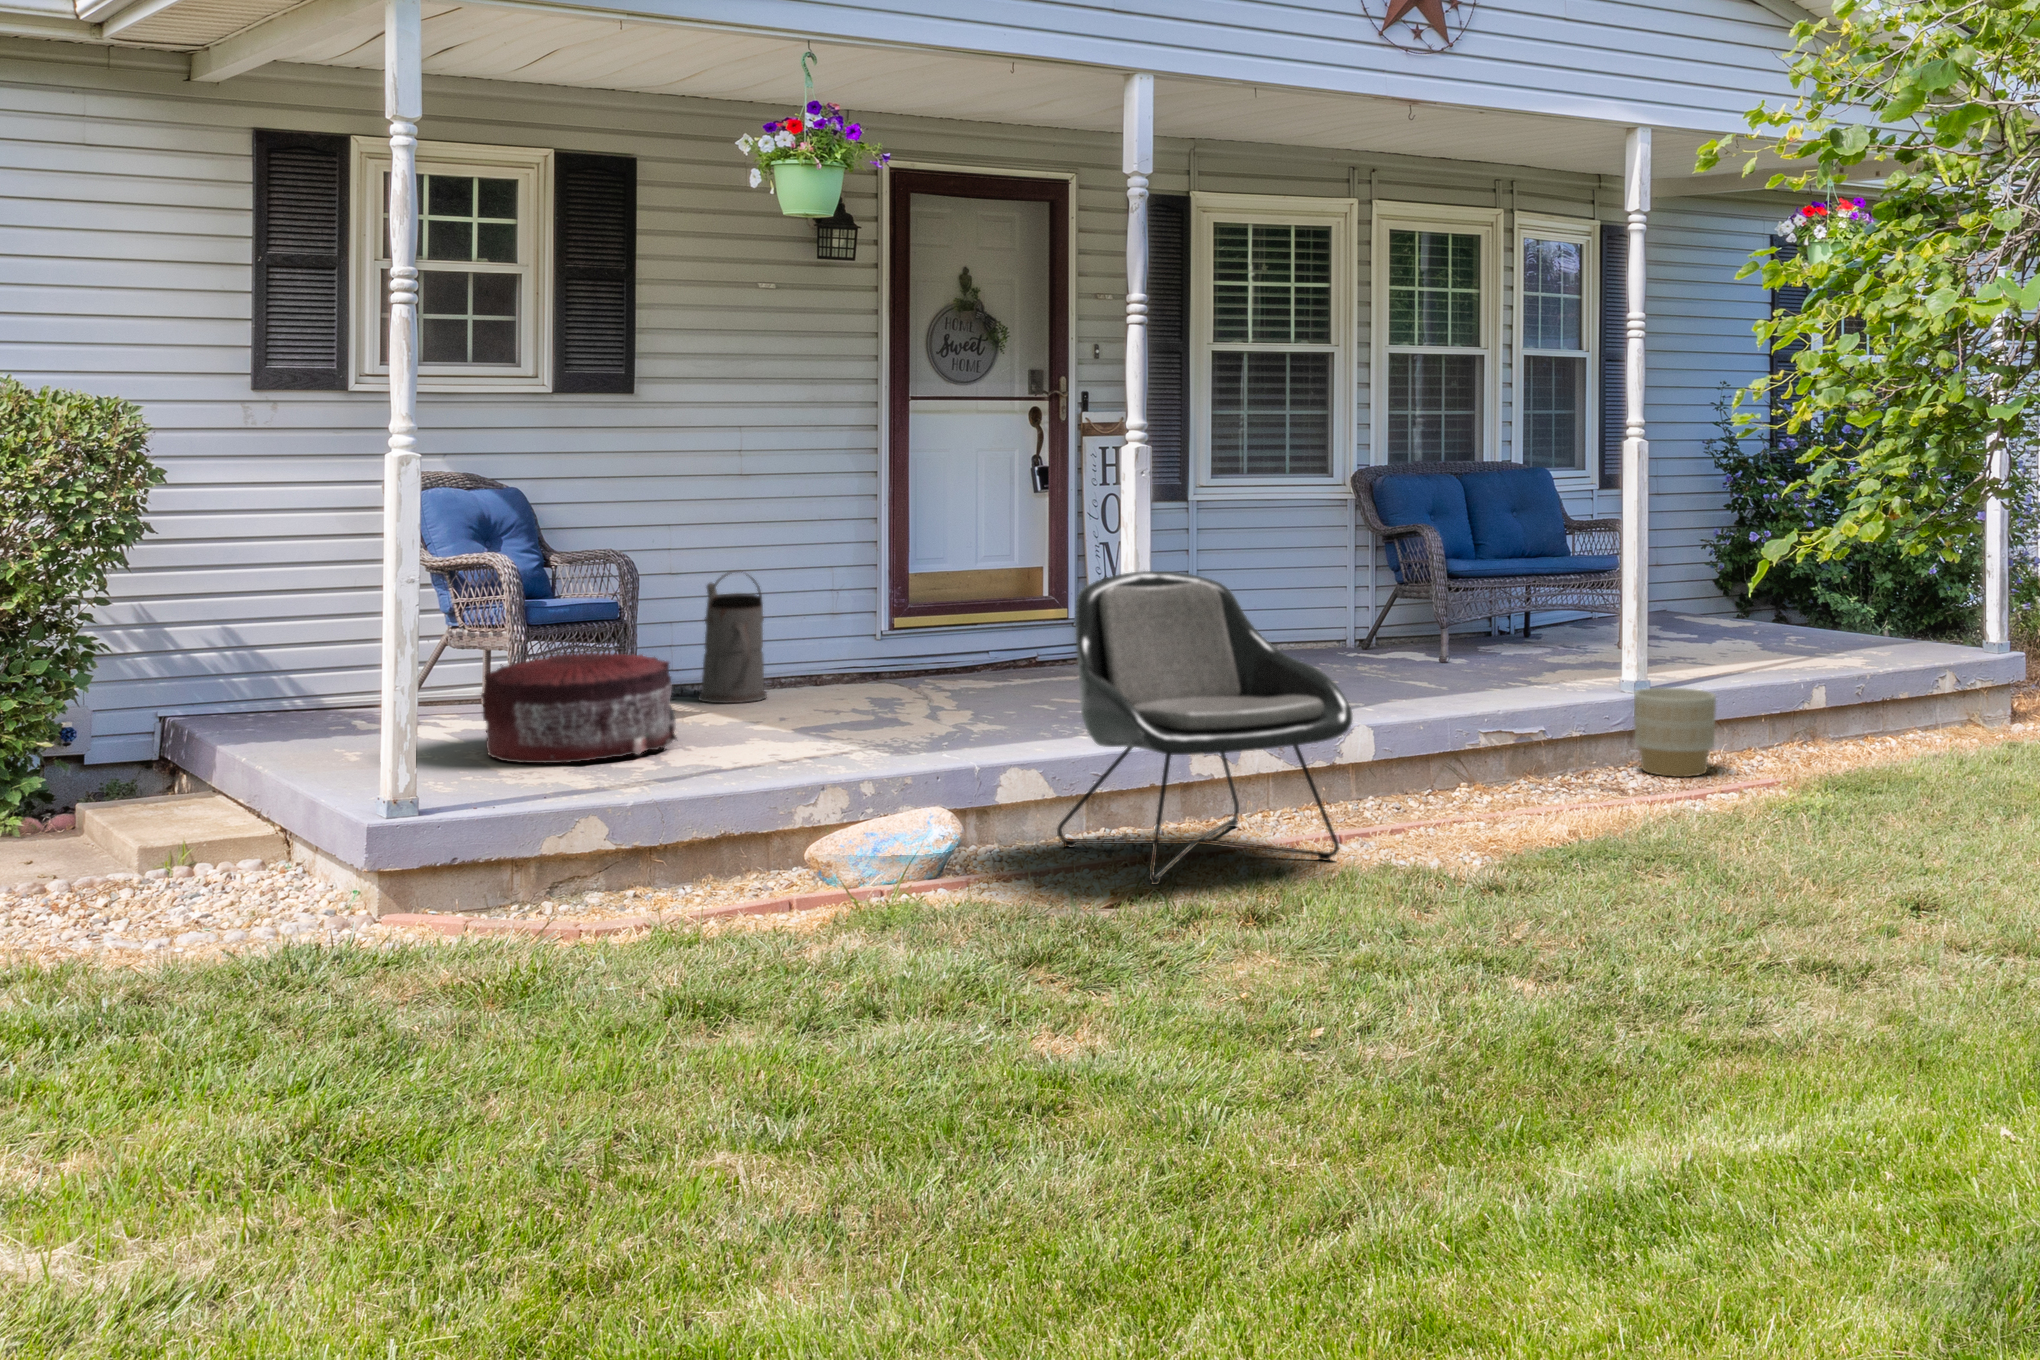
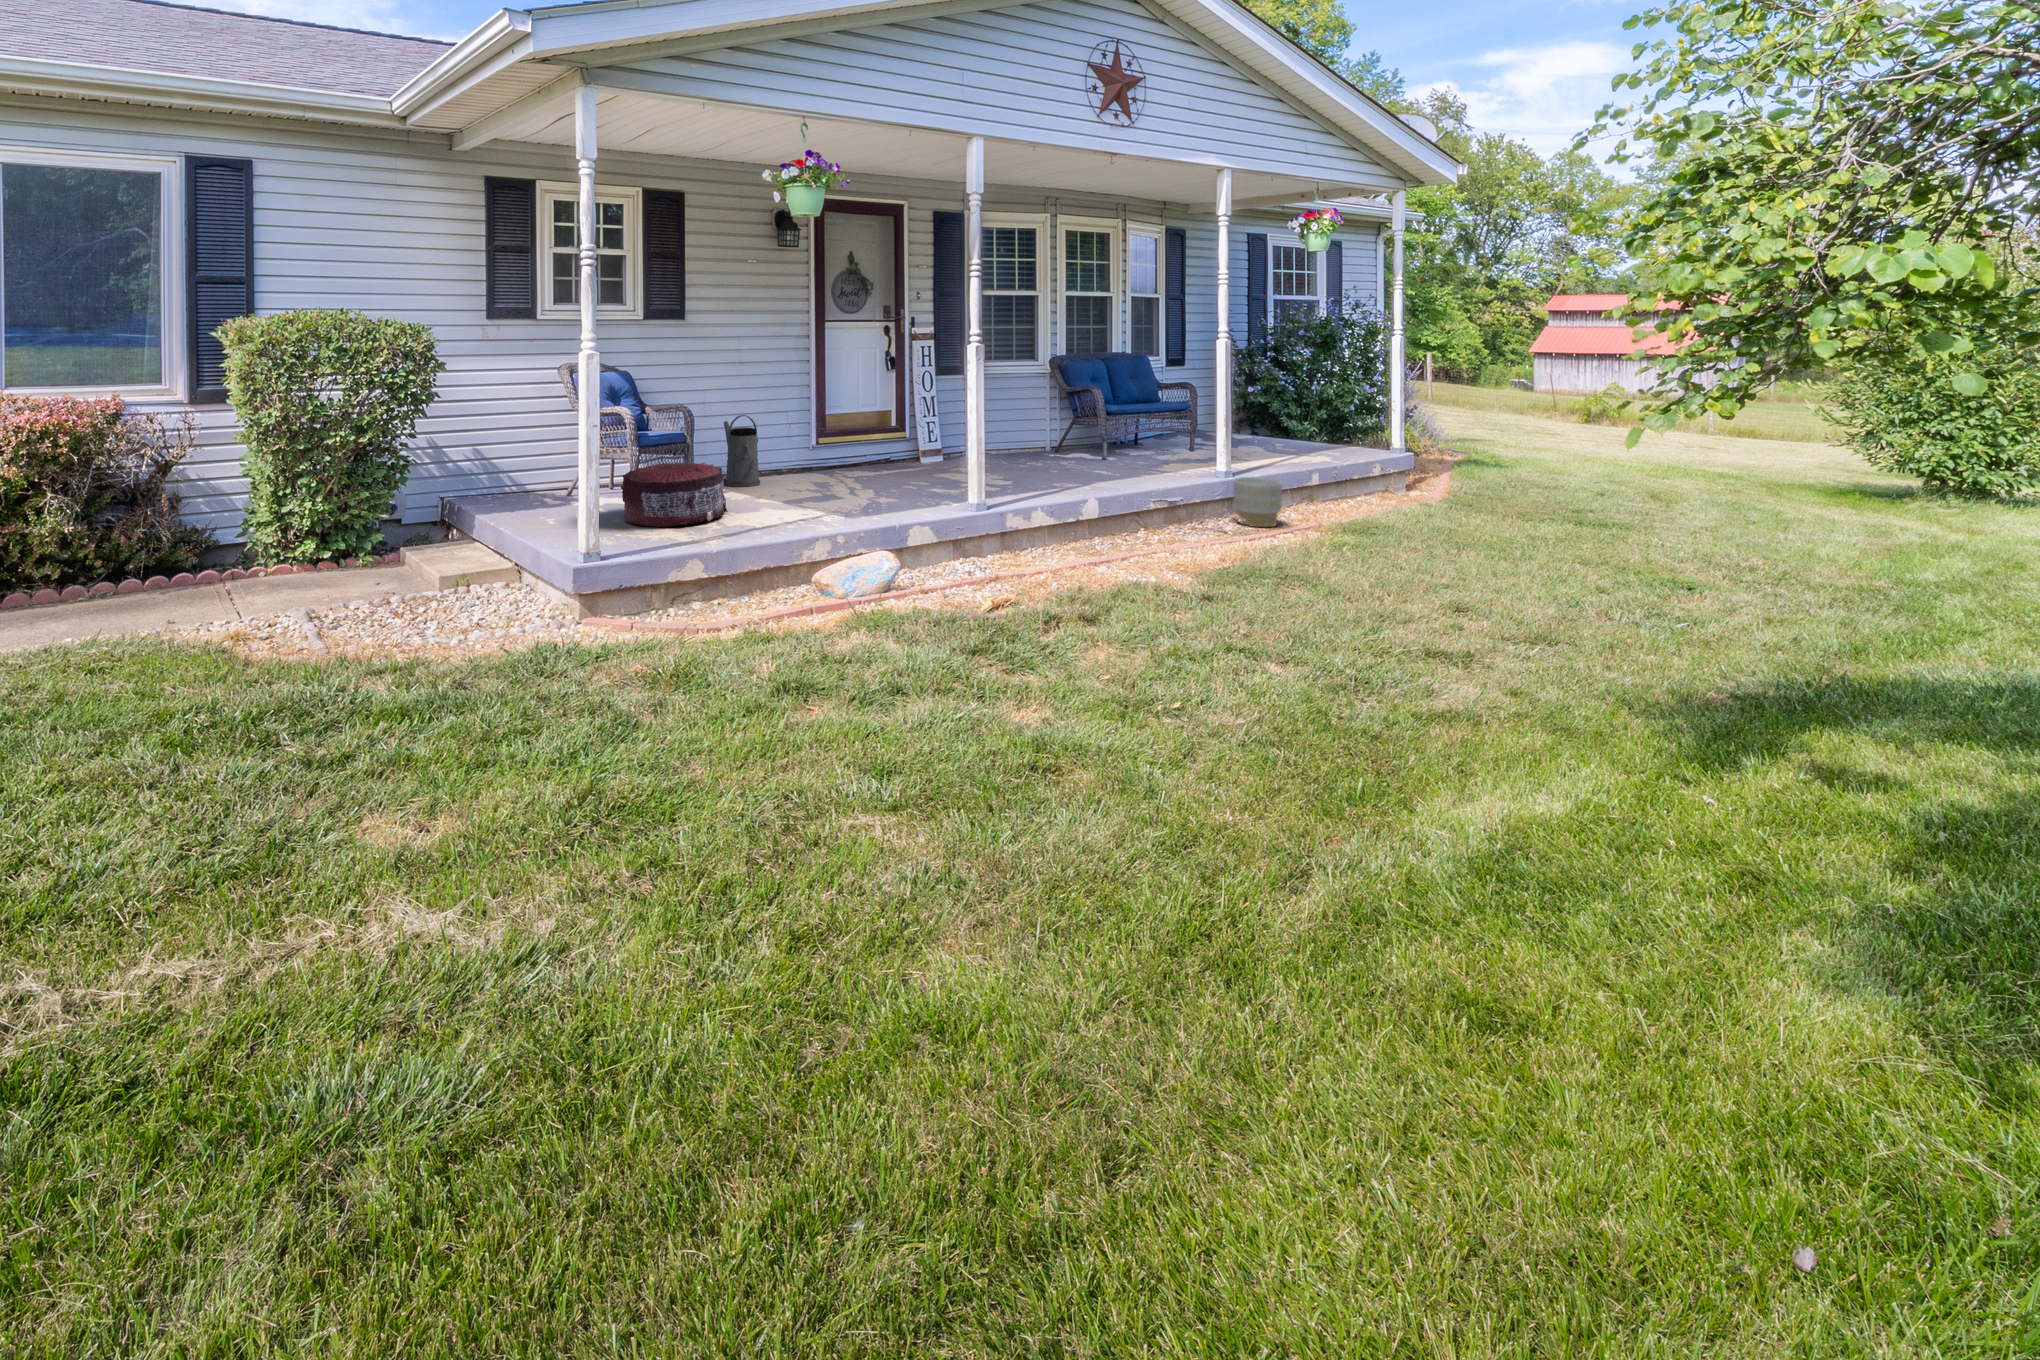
lounge chair: present [1057,571,1353,885] -> none [947,416,1125,603]

